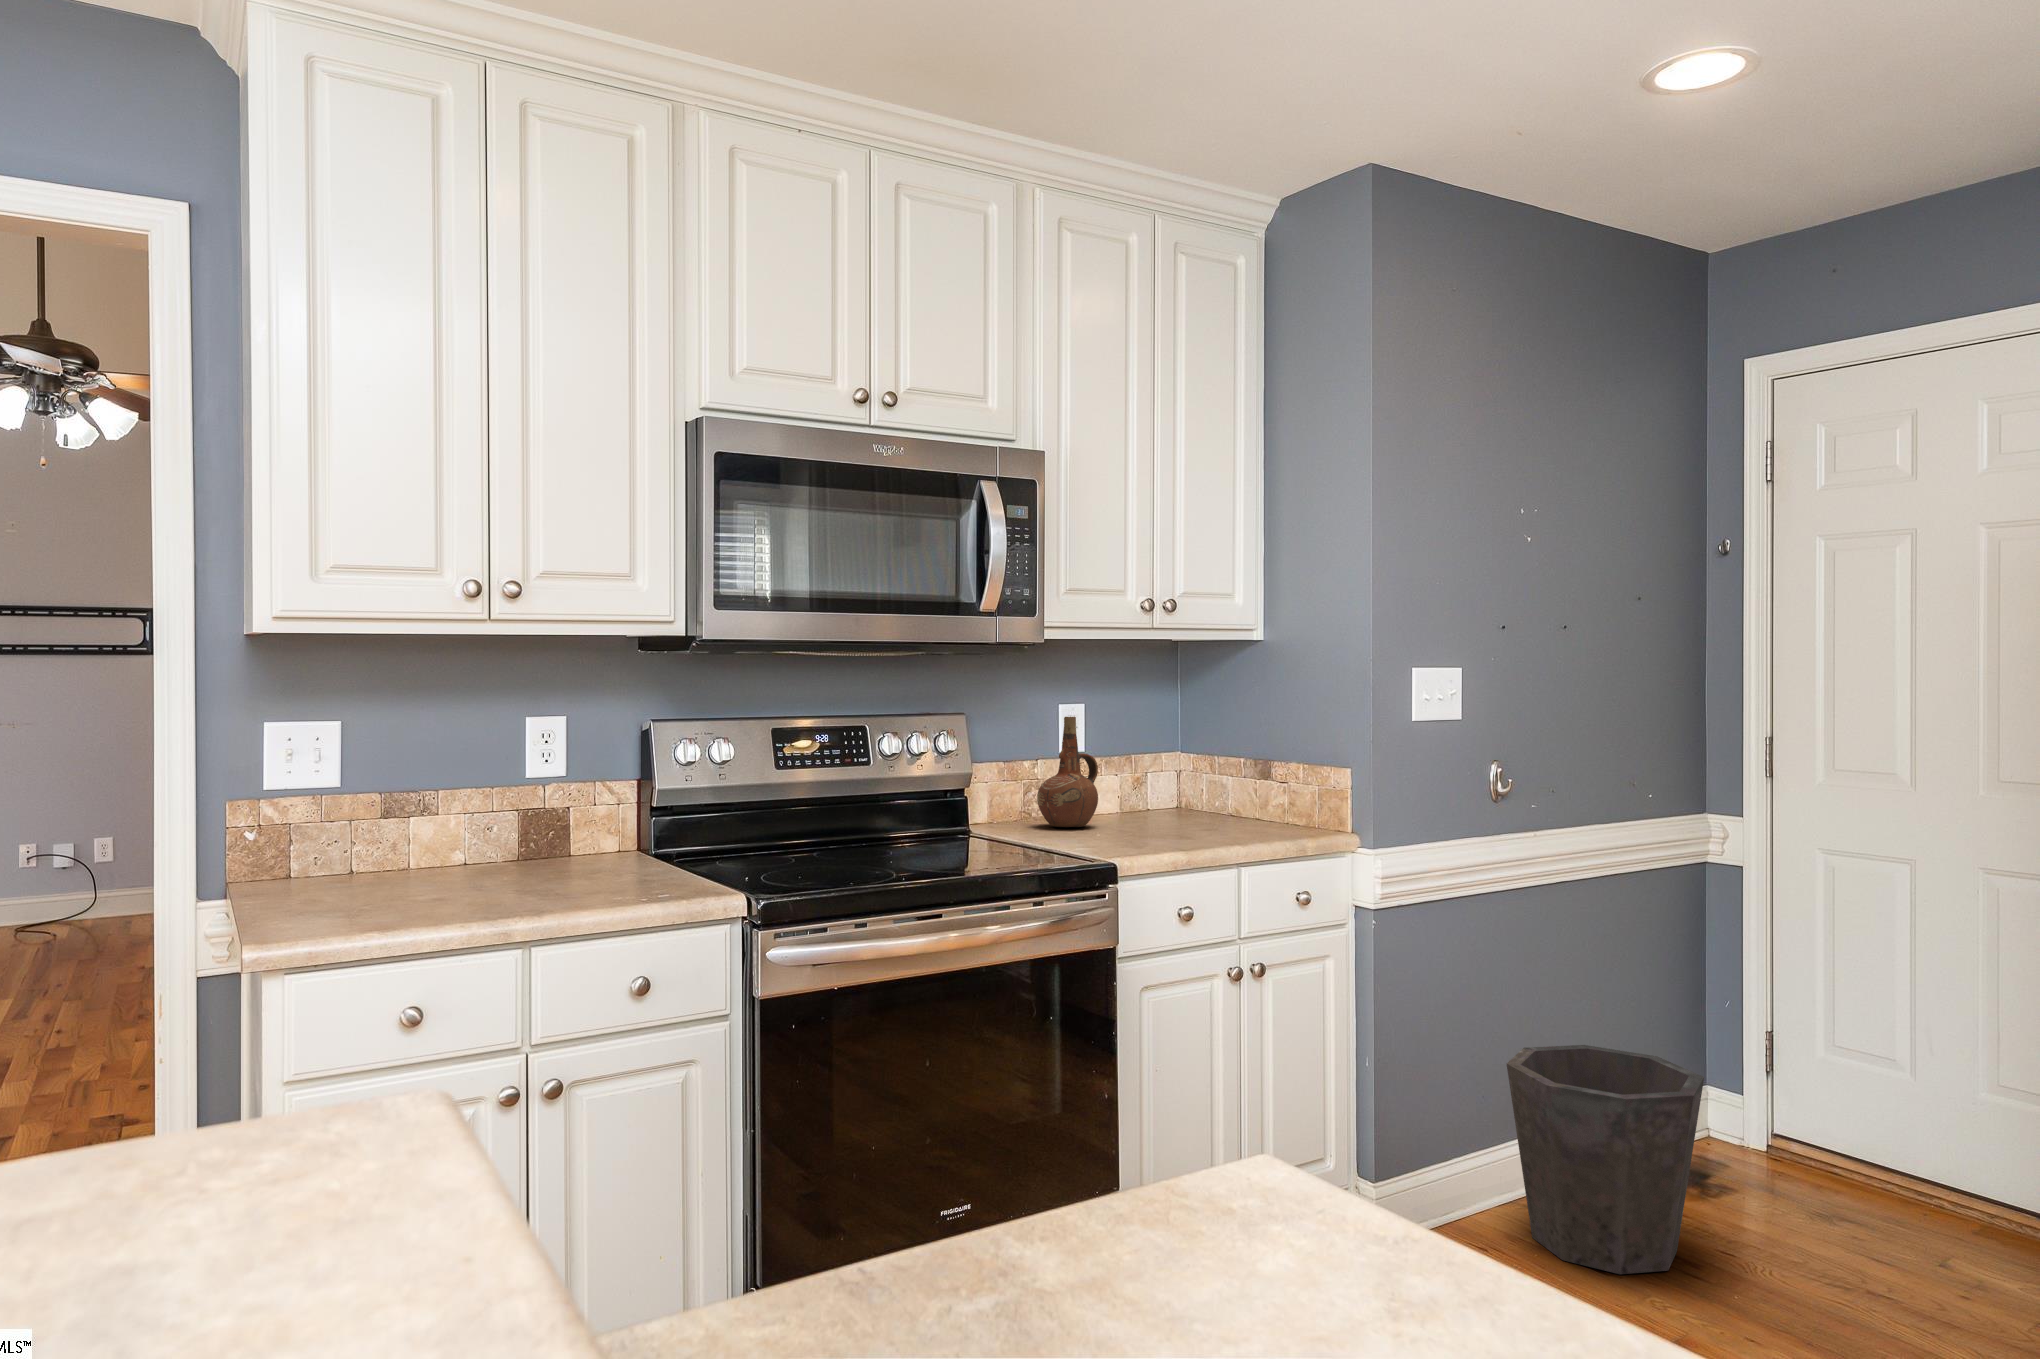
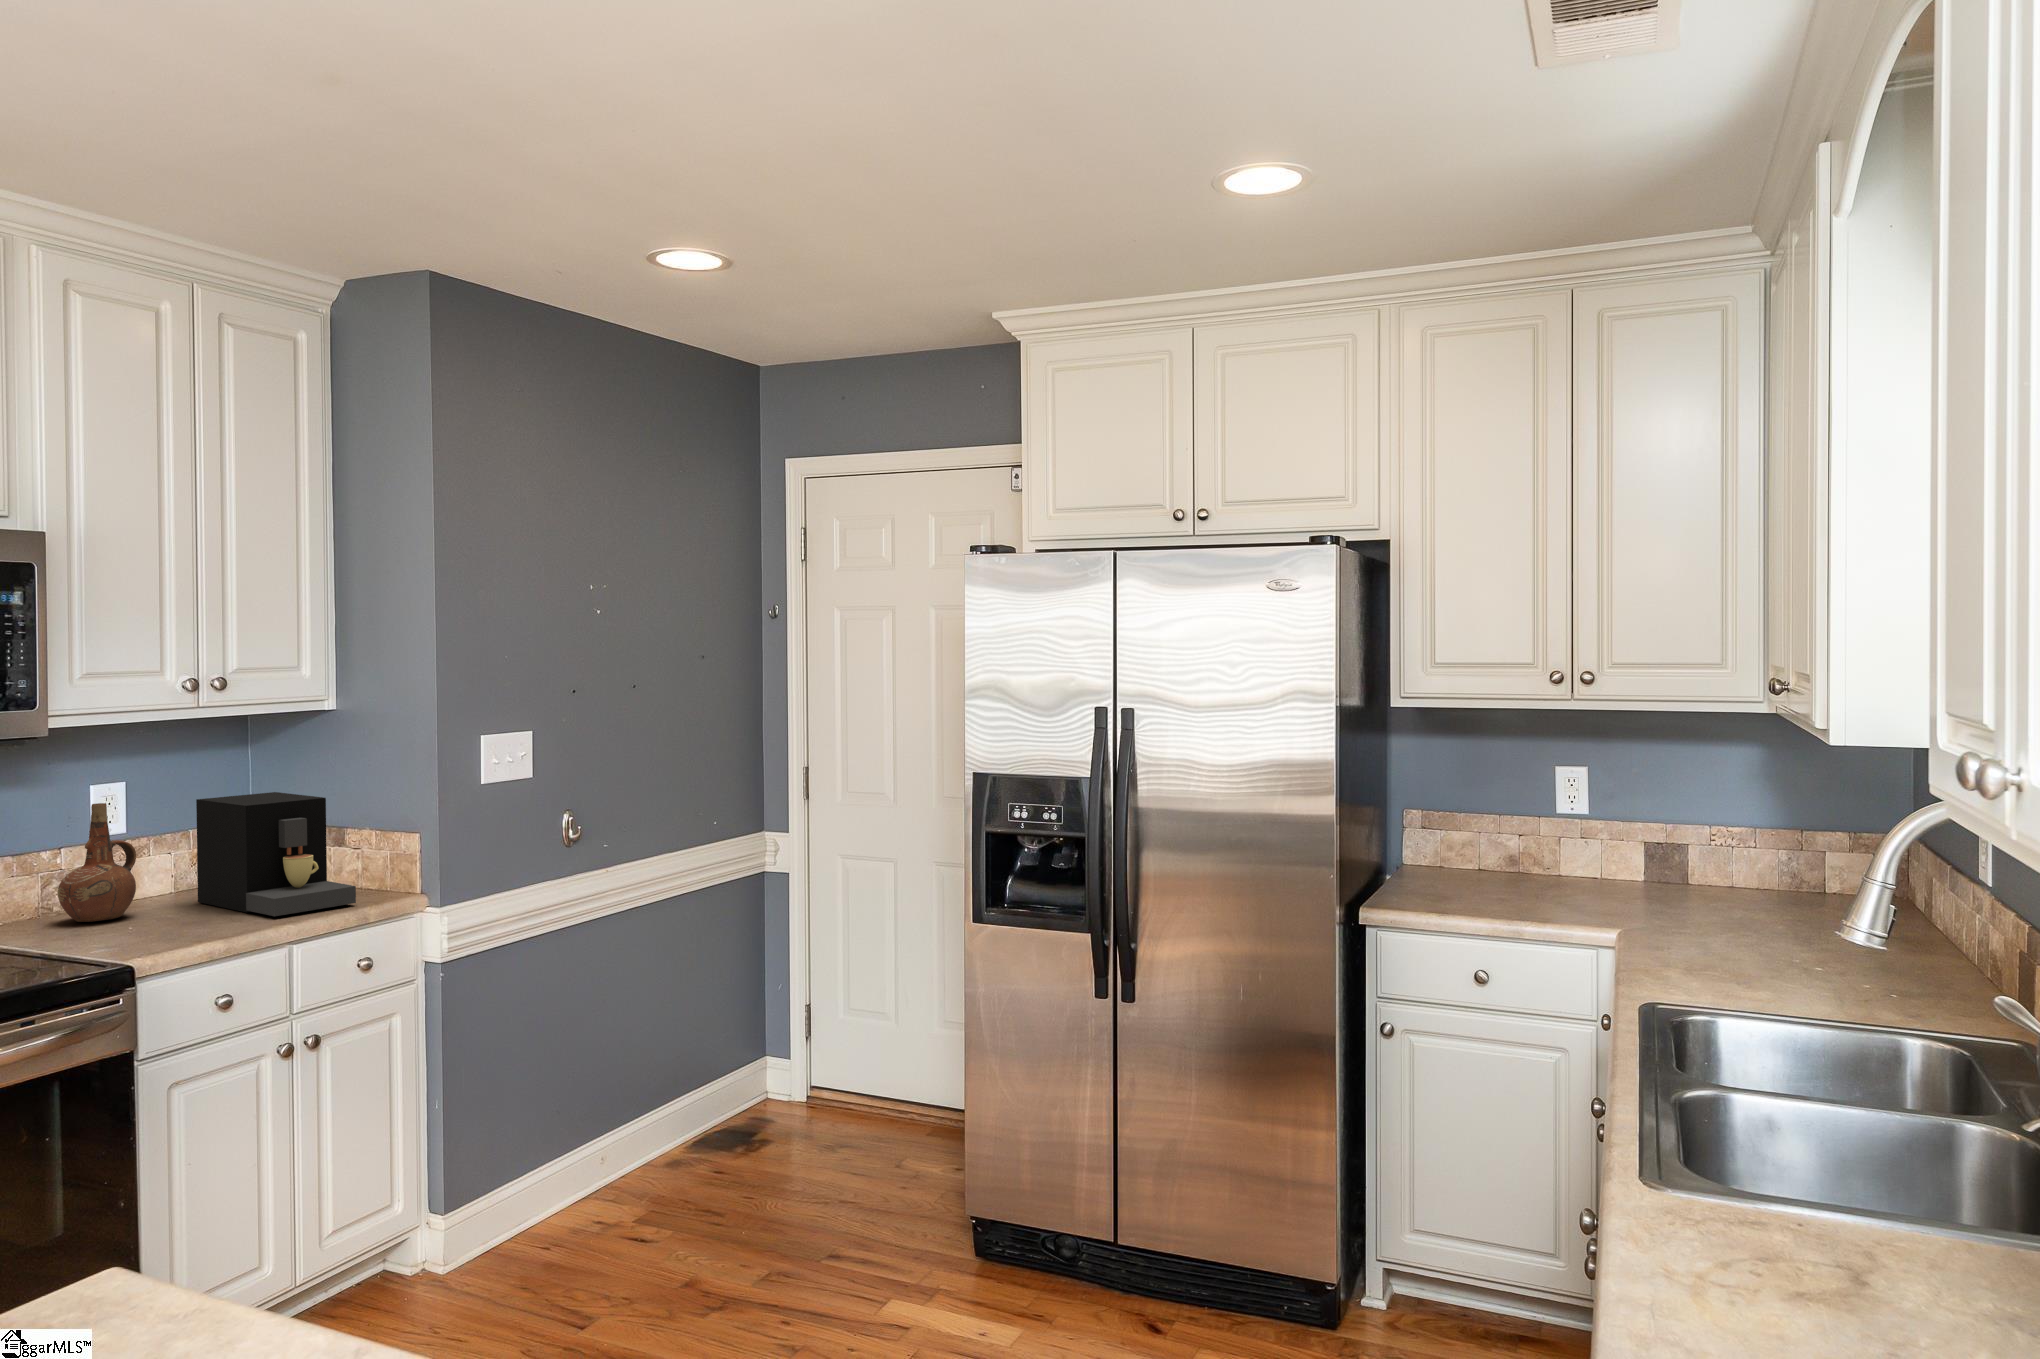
coffee maker: none [1145,720,1294,837] -> present [196,792,356,916]
waste bin: present [1507,1045,1704,1274] -> none [569,1049,730,1239]

